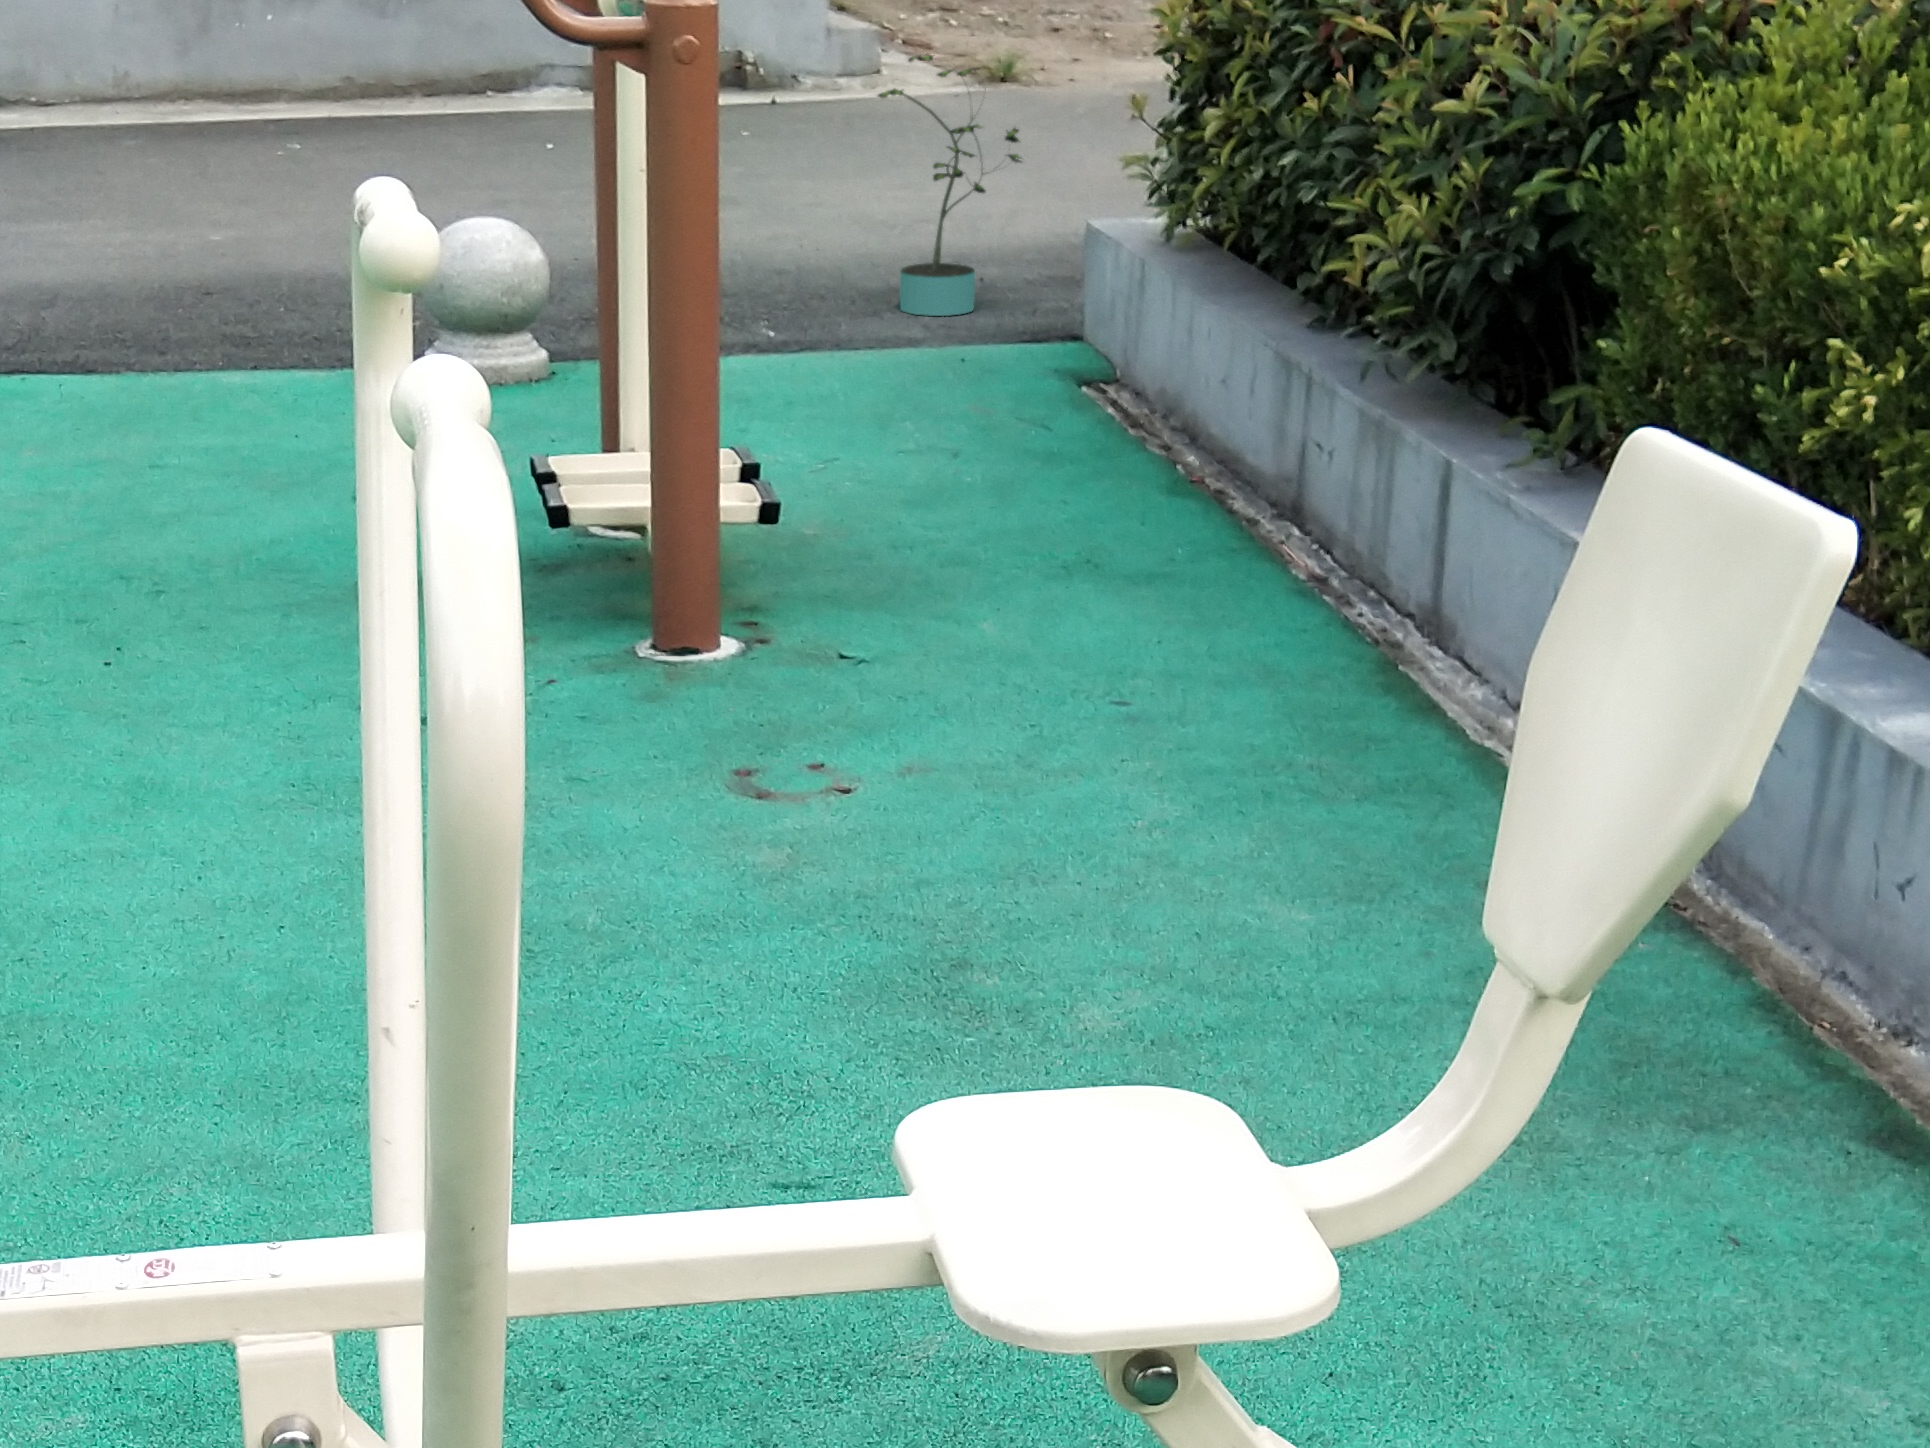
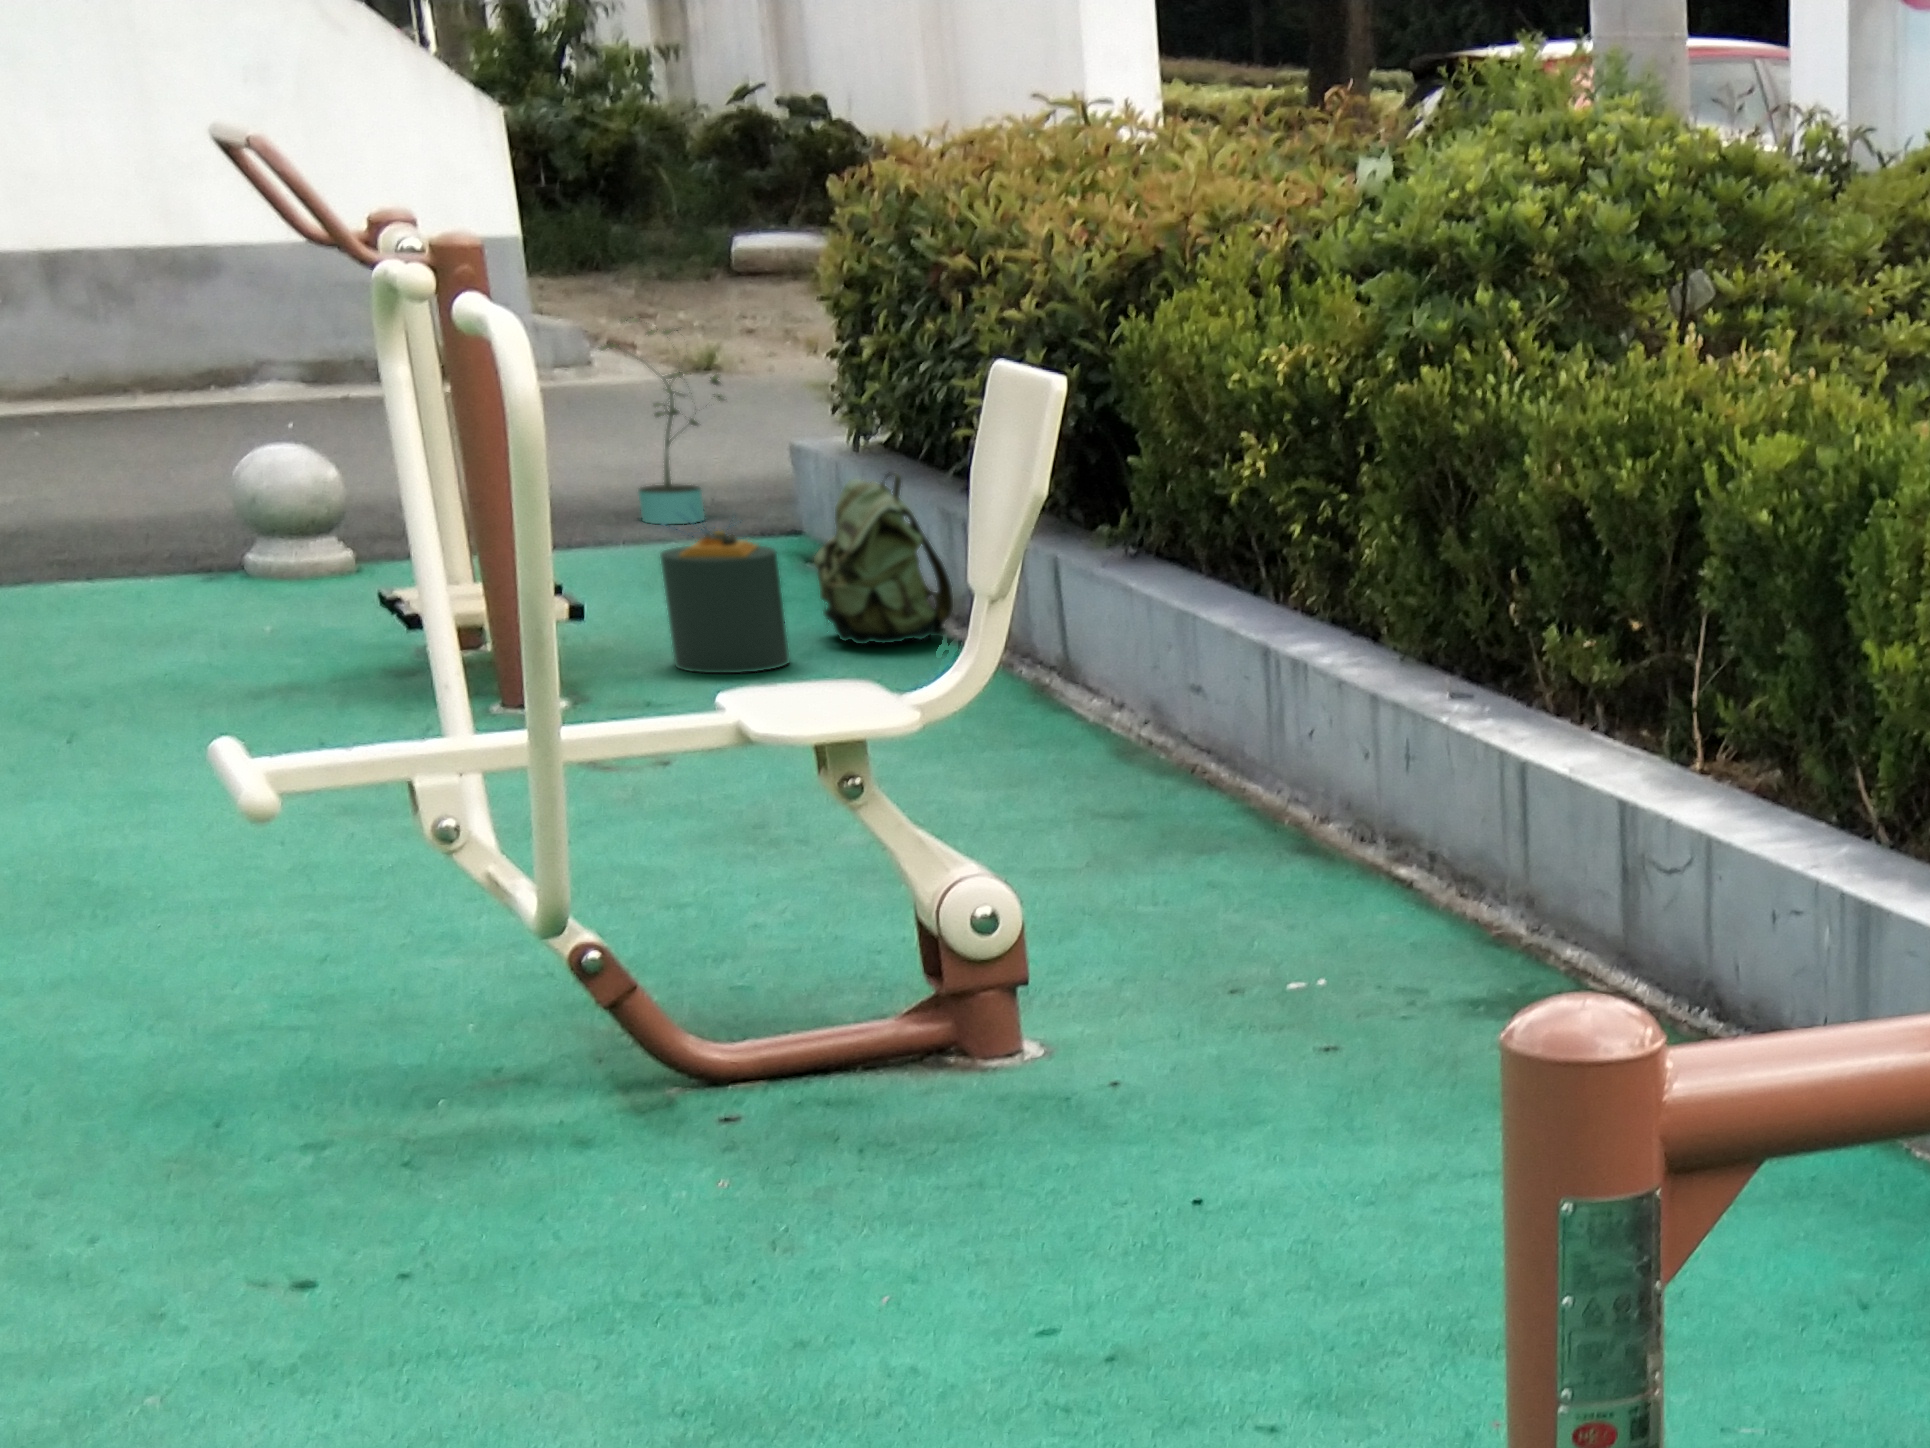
backpack: none [1104,311,1285,547] -> present [814,474,953,644]
trash can: none [901,344,1058,595] -> present [660,503,789,673]

